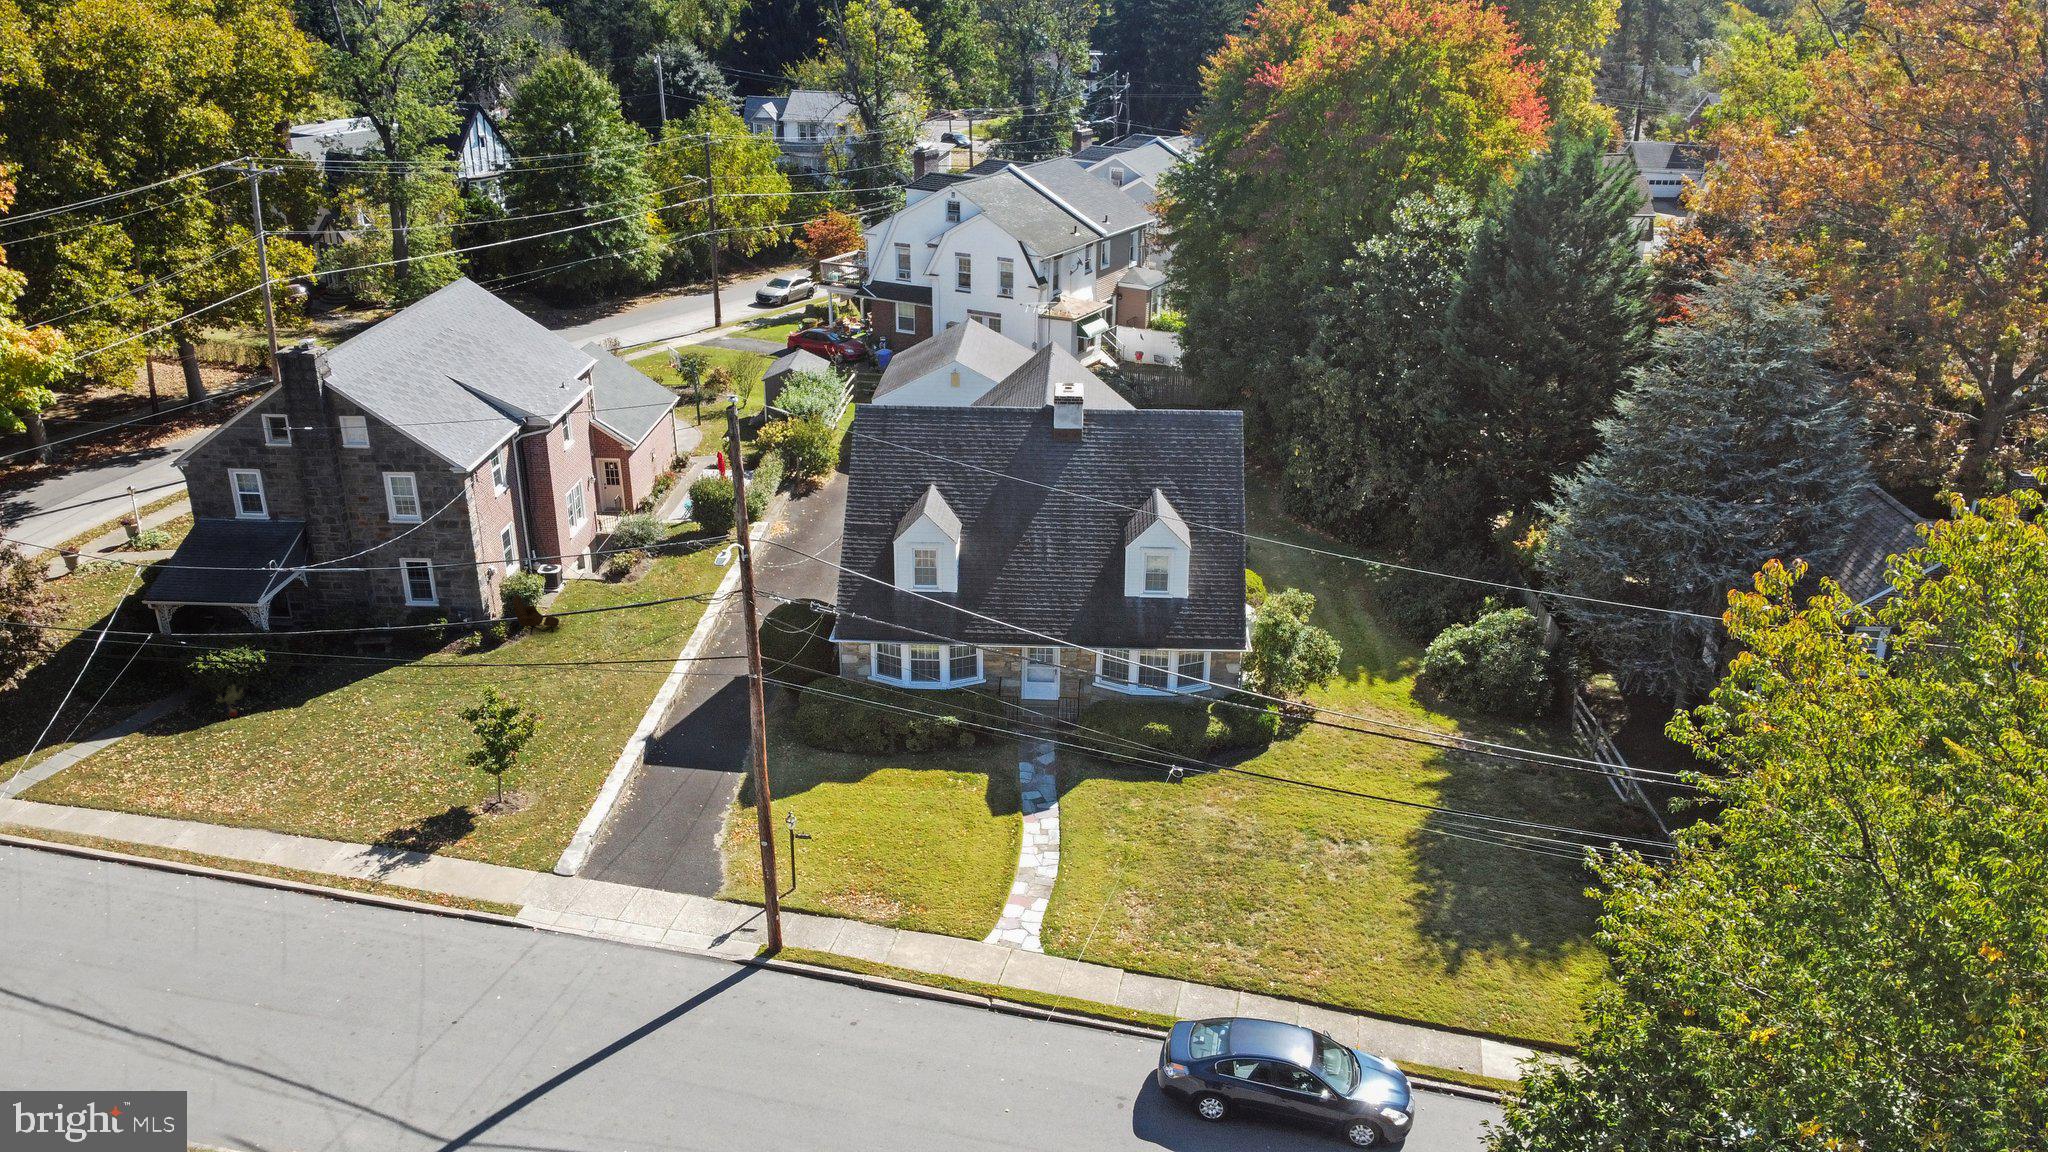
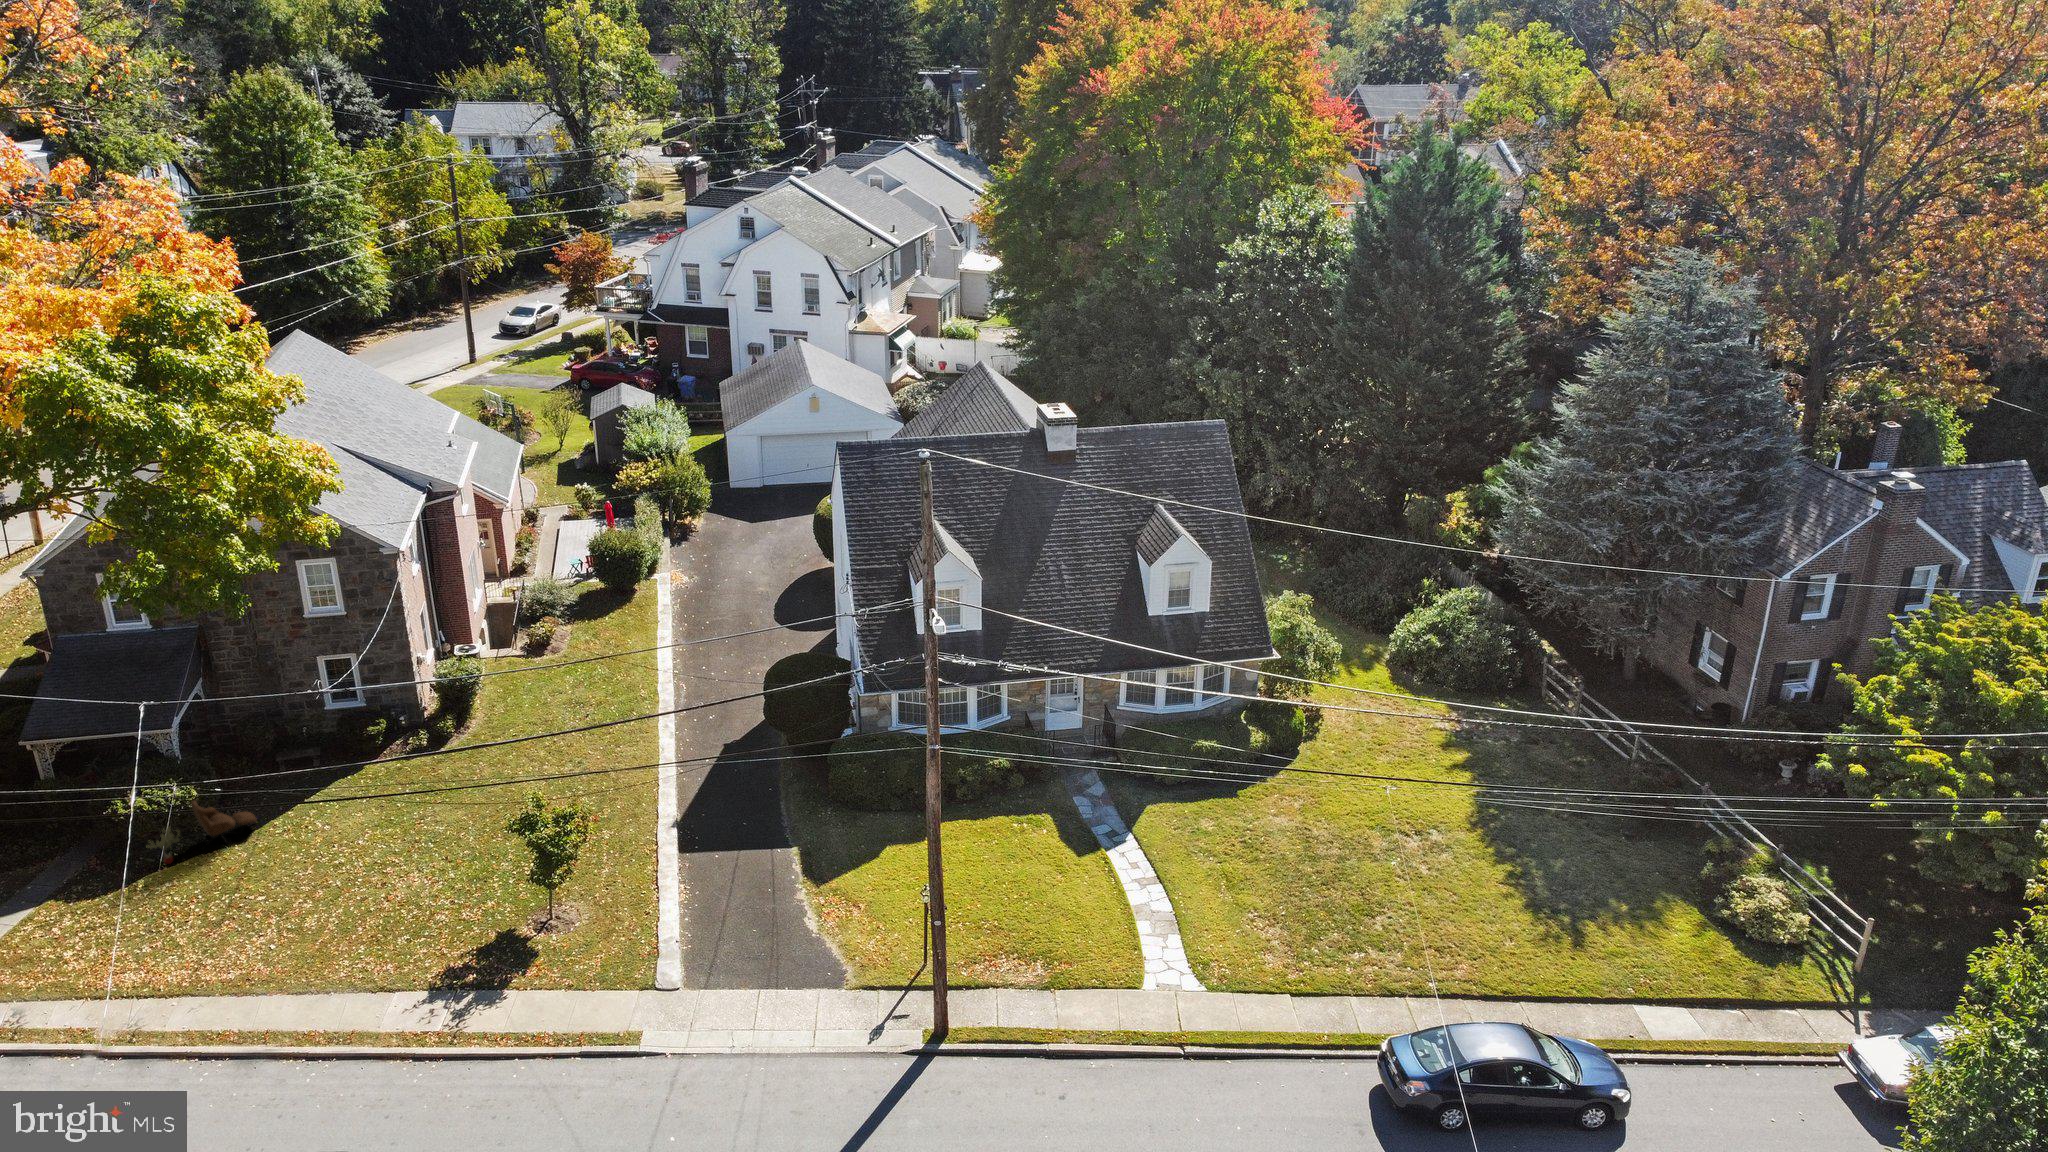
lounge chair: present [513,595,559,635] -> present [190,801,257,842]

